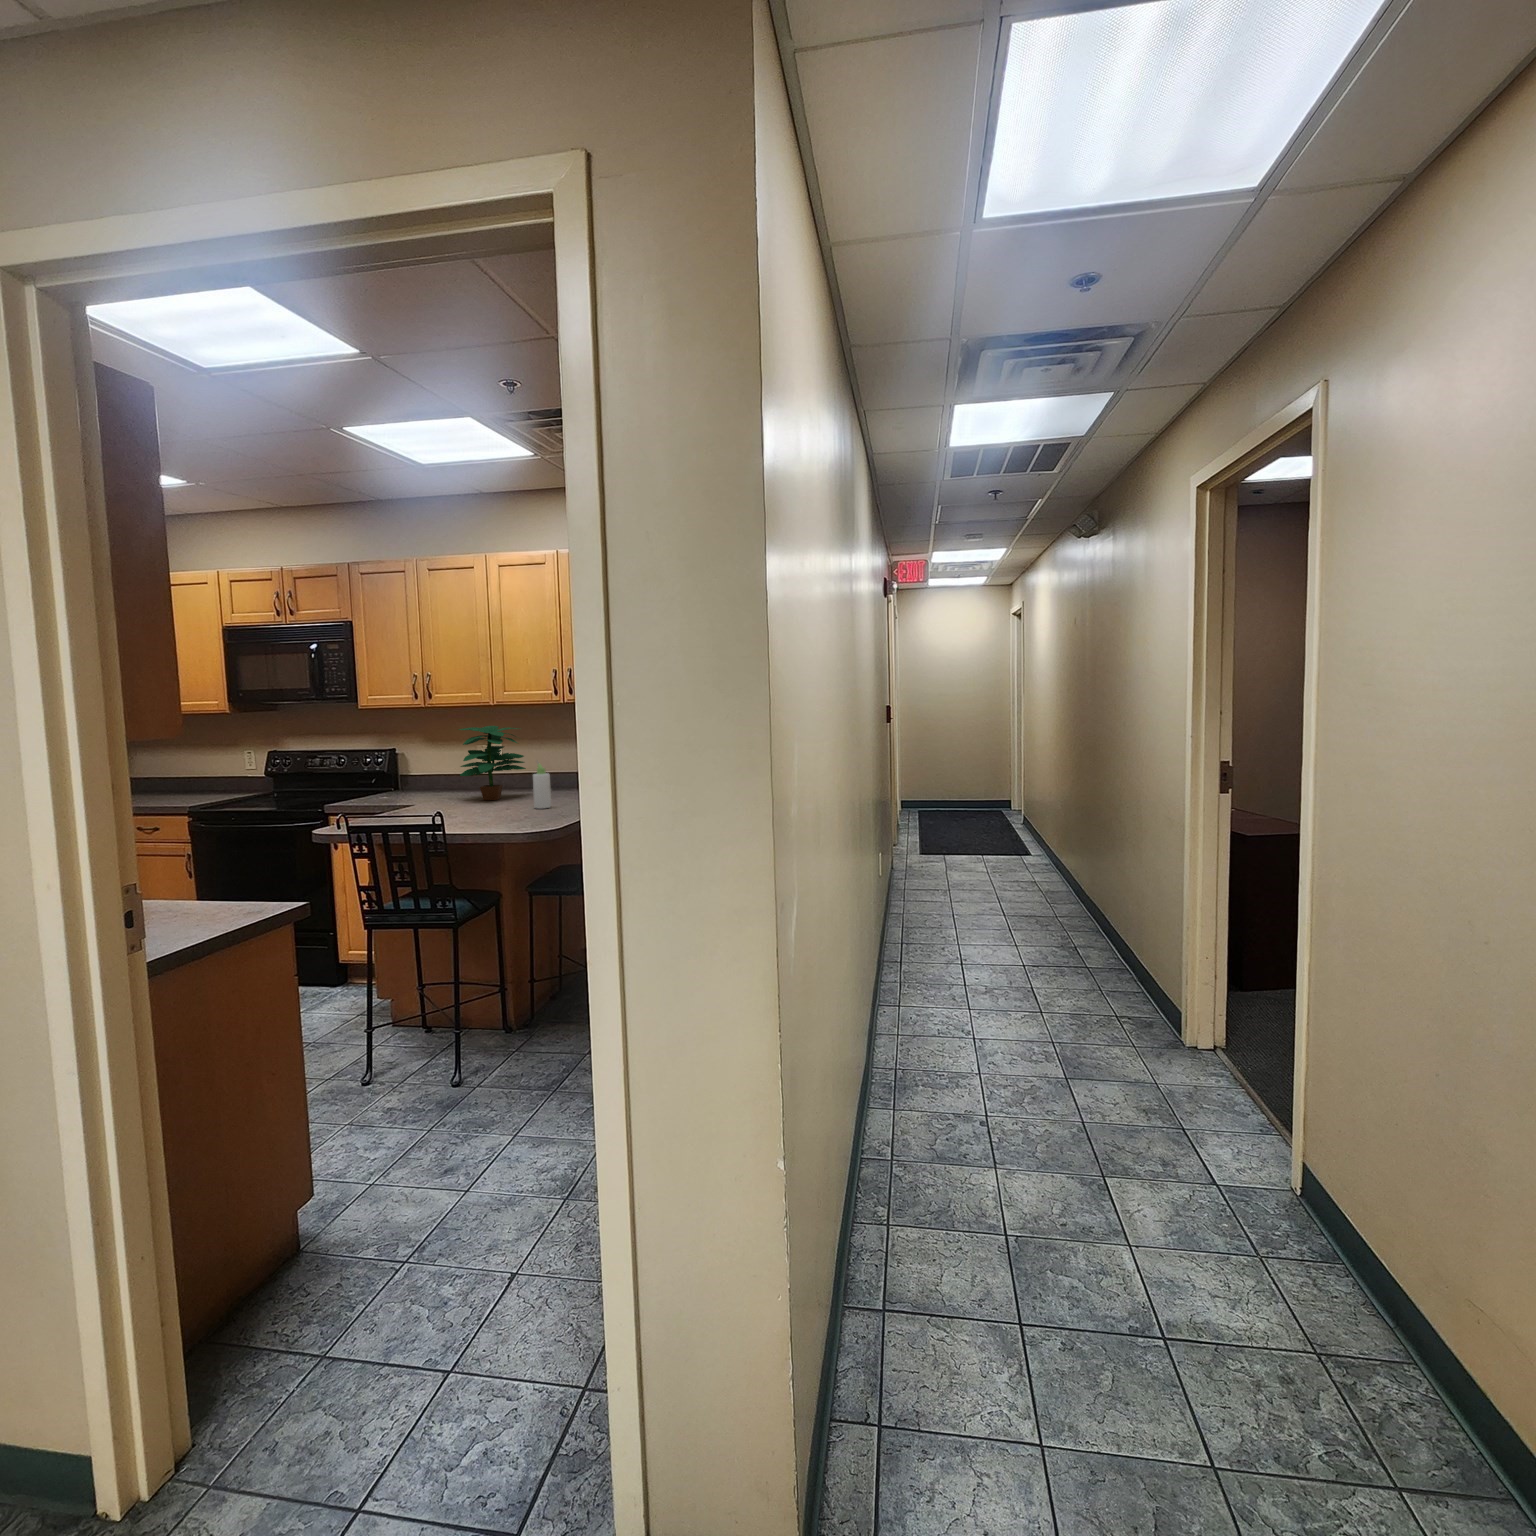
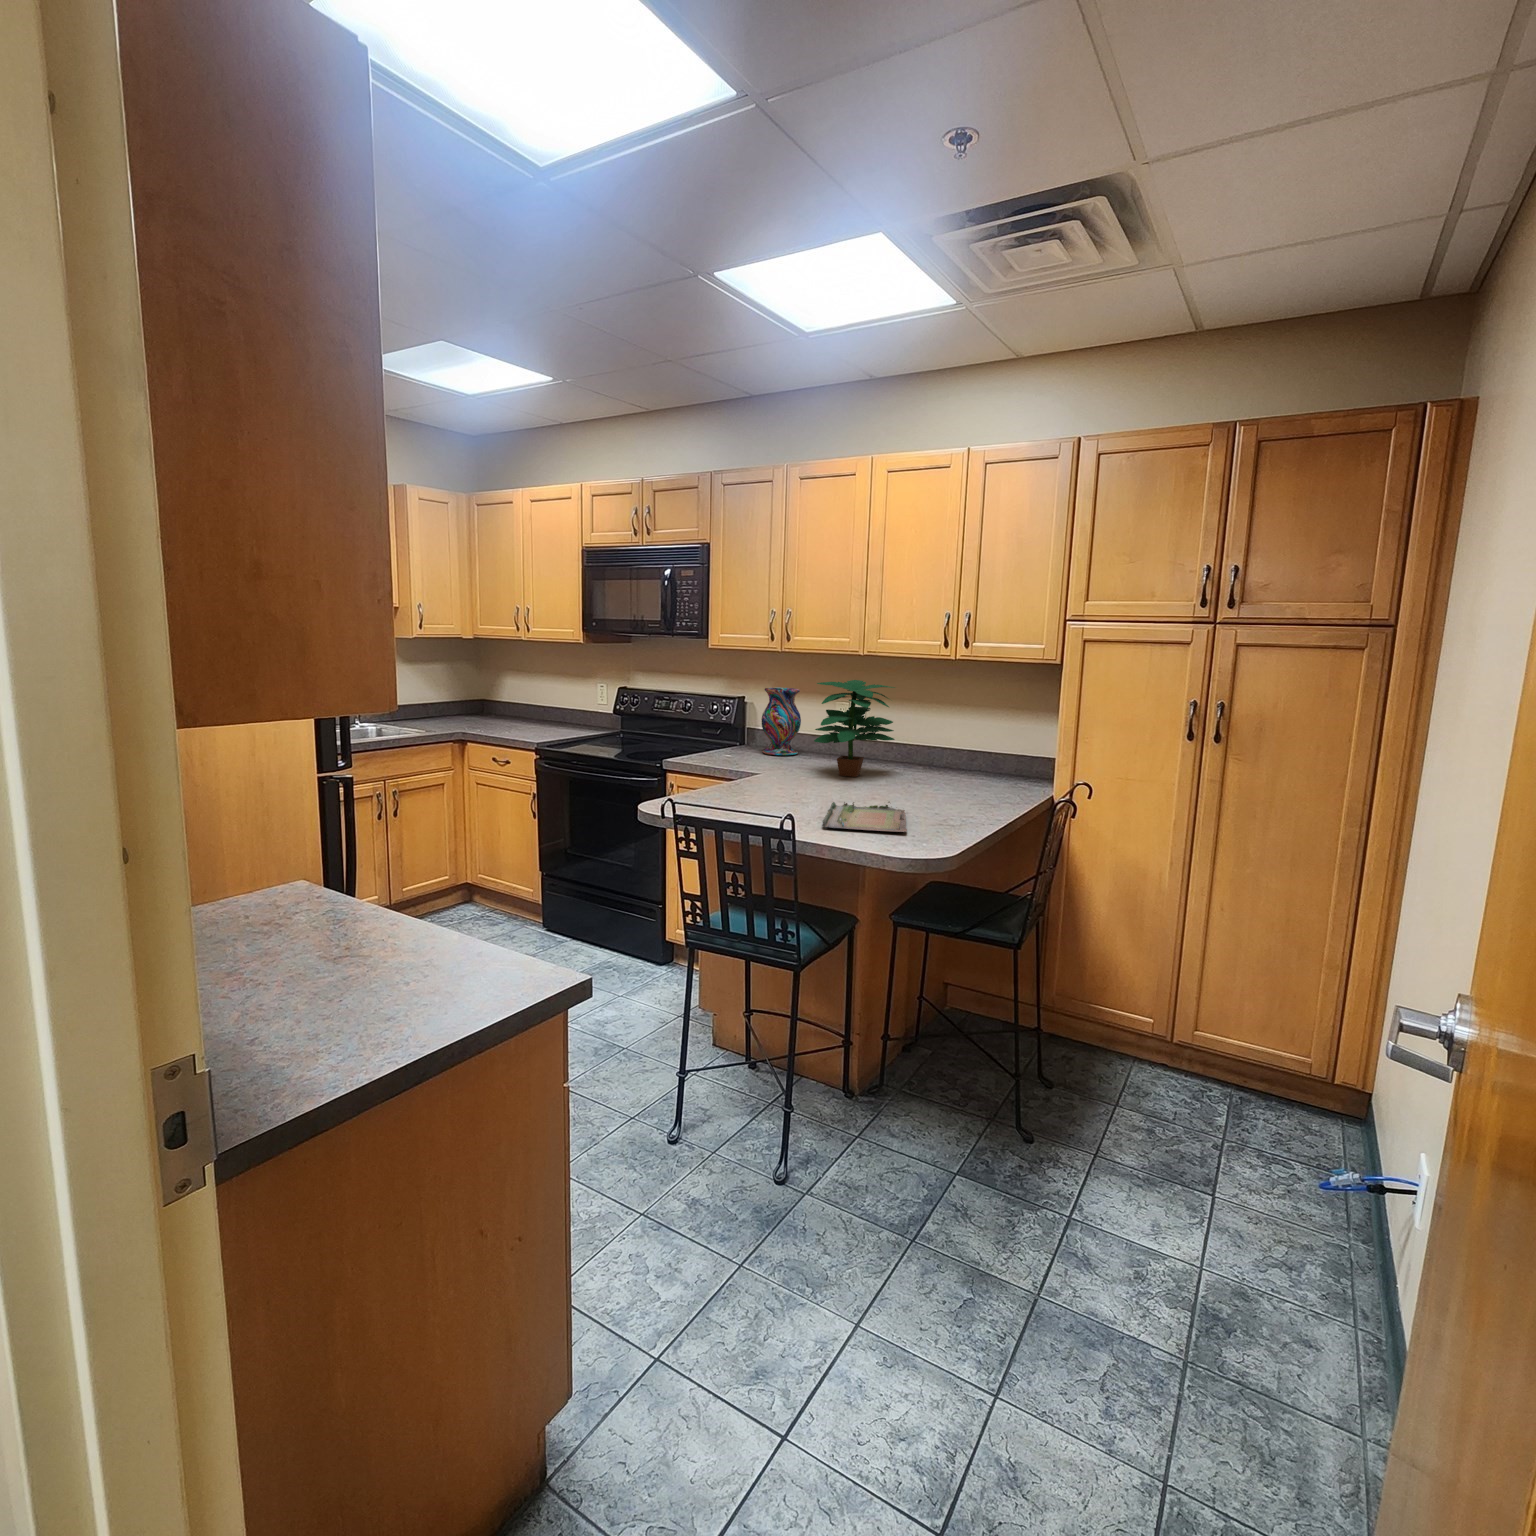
vase: none [413,738,449,794] -> present [761,688,801,755]
bottle: present [533,764,551,809] -> none [906,737,932,804]
tray: none [466,805,531,826] -> present [822,802,907,832]

